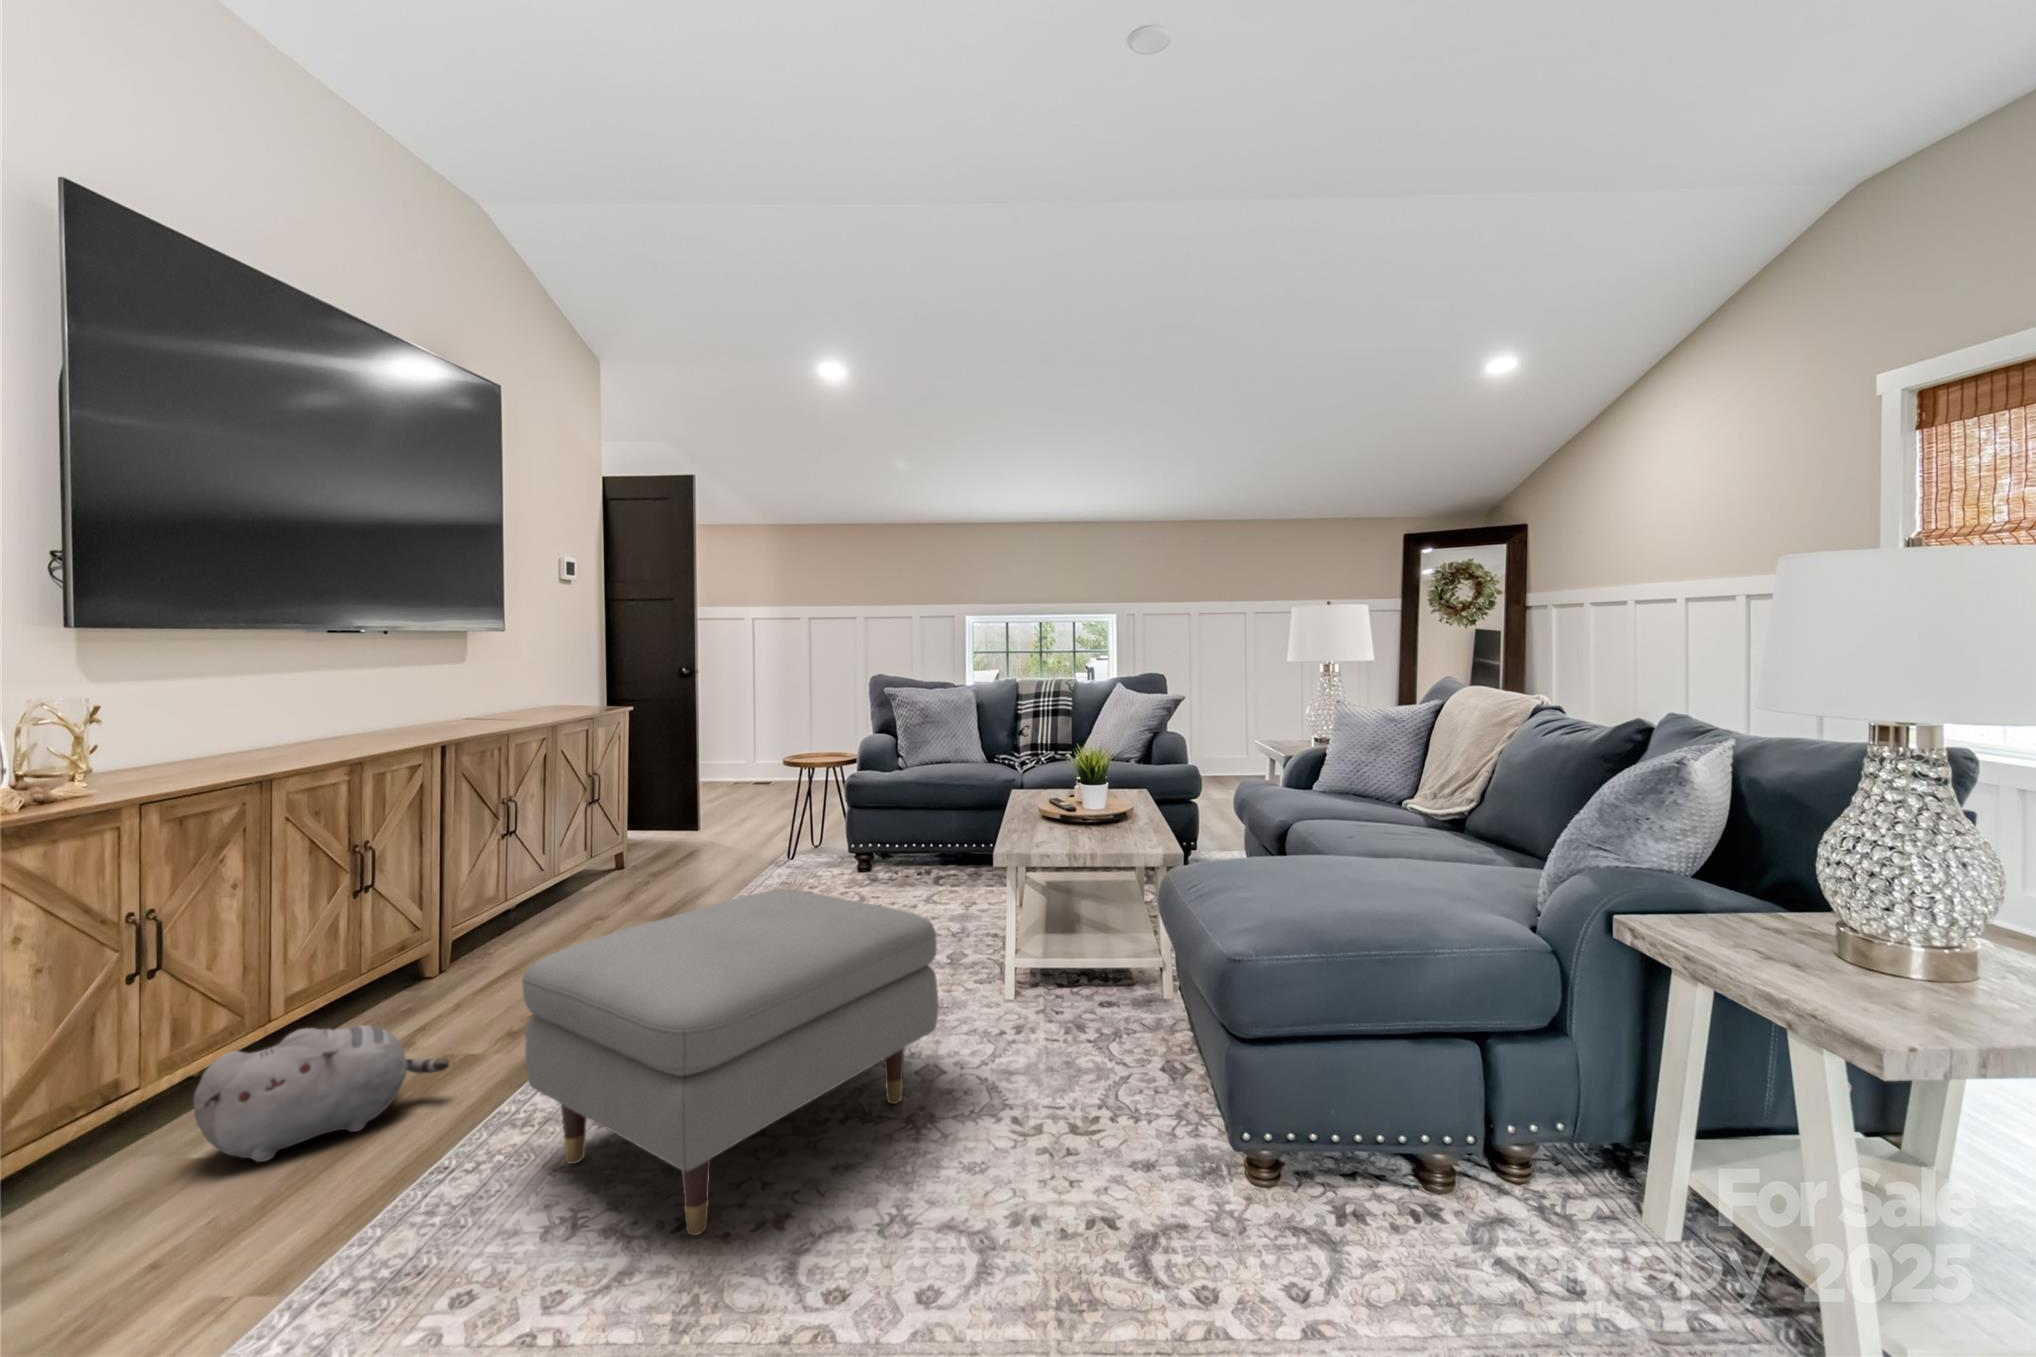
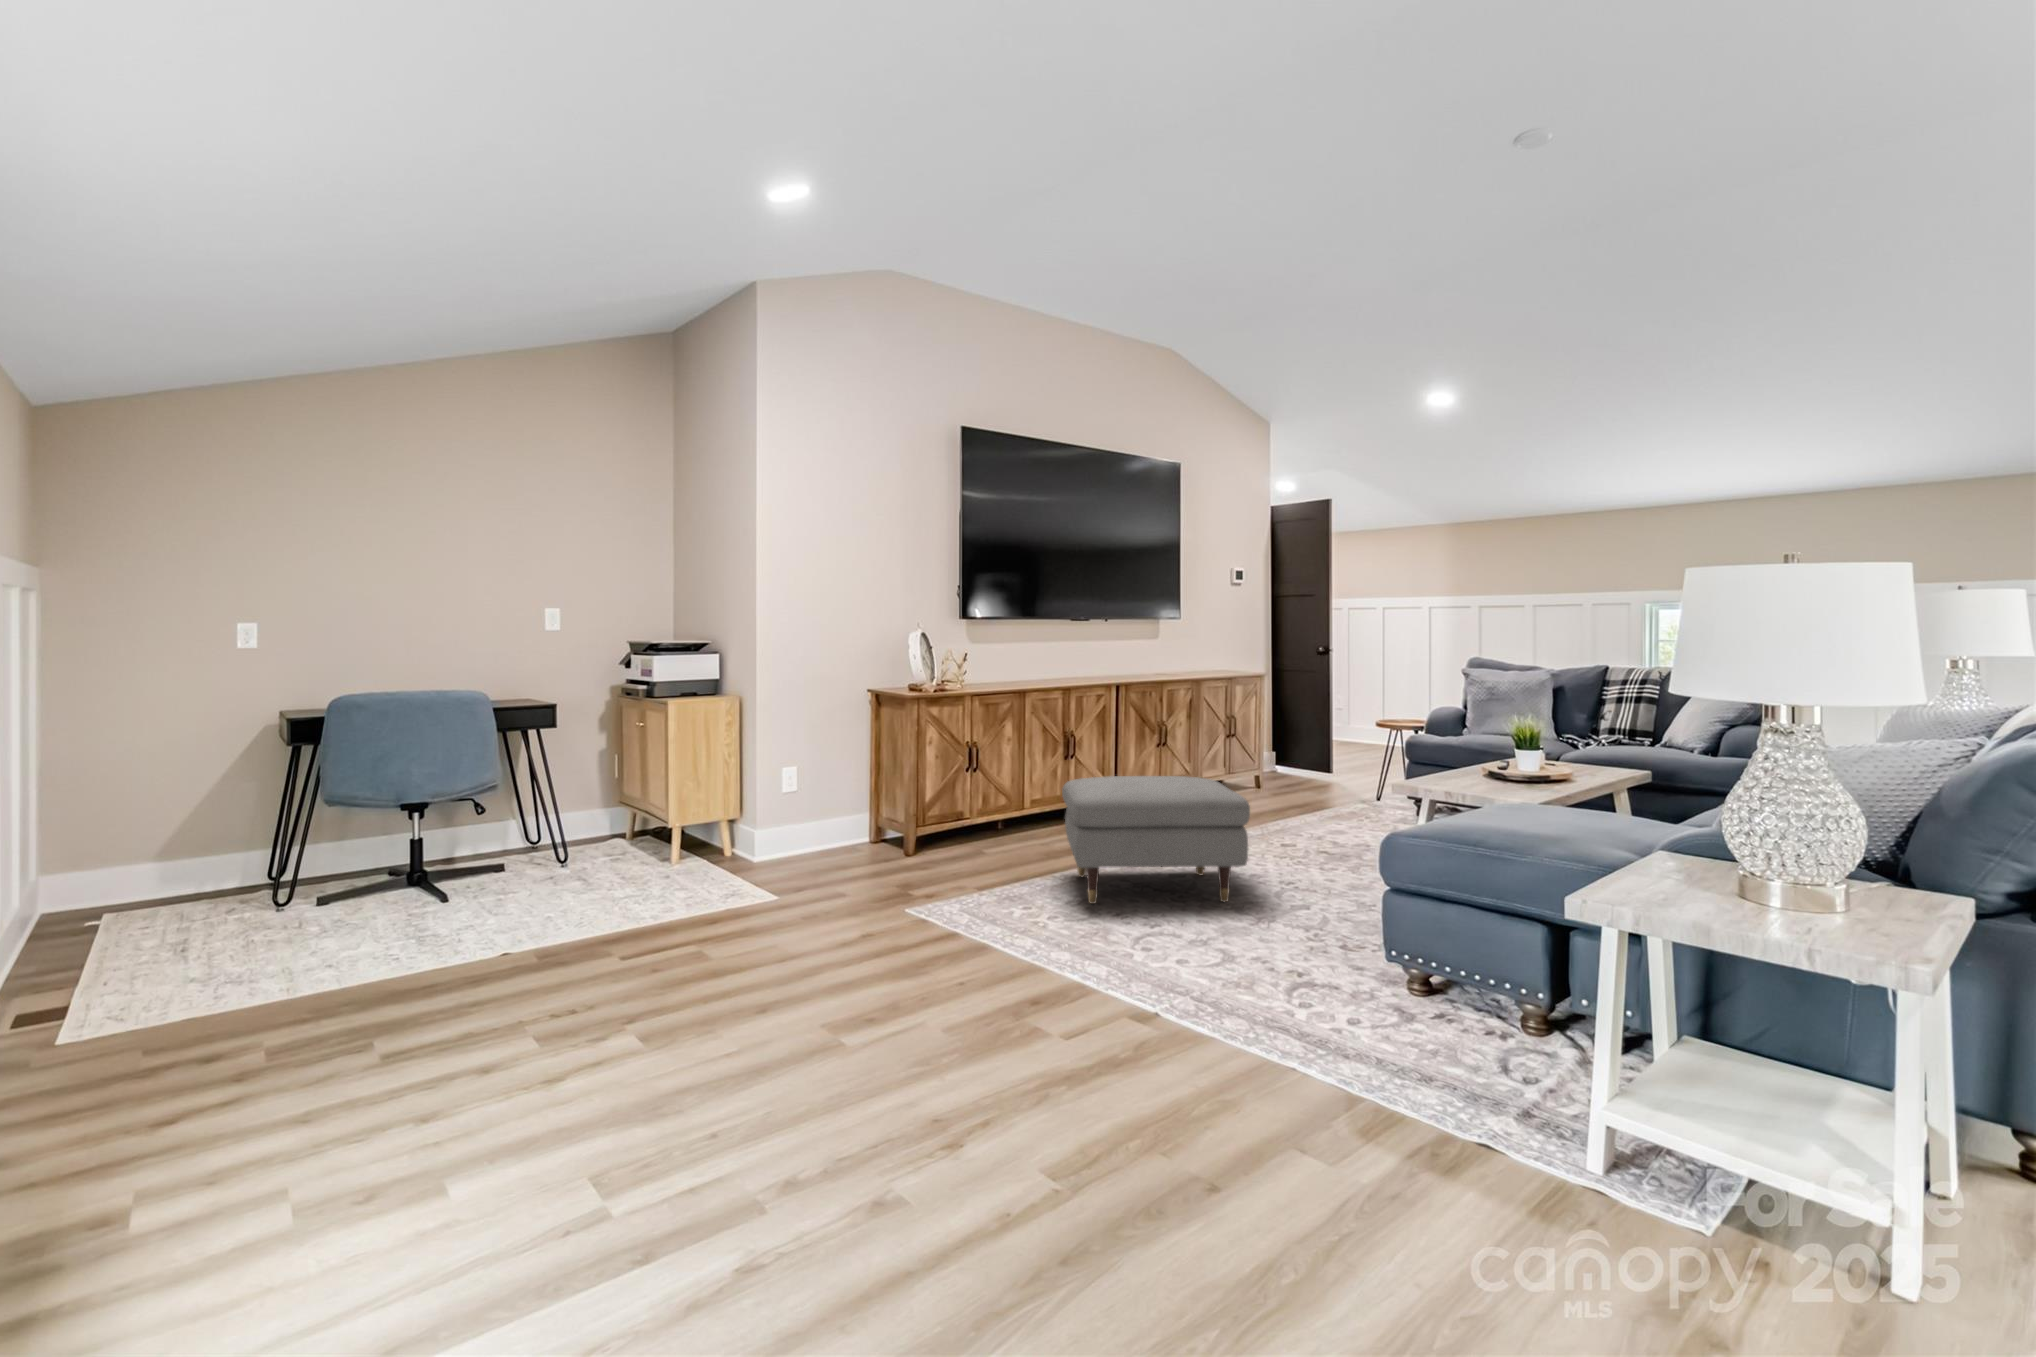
plush toy: present [193,1025,449,1162] -> none [983,800,1065,850]

